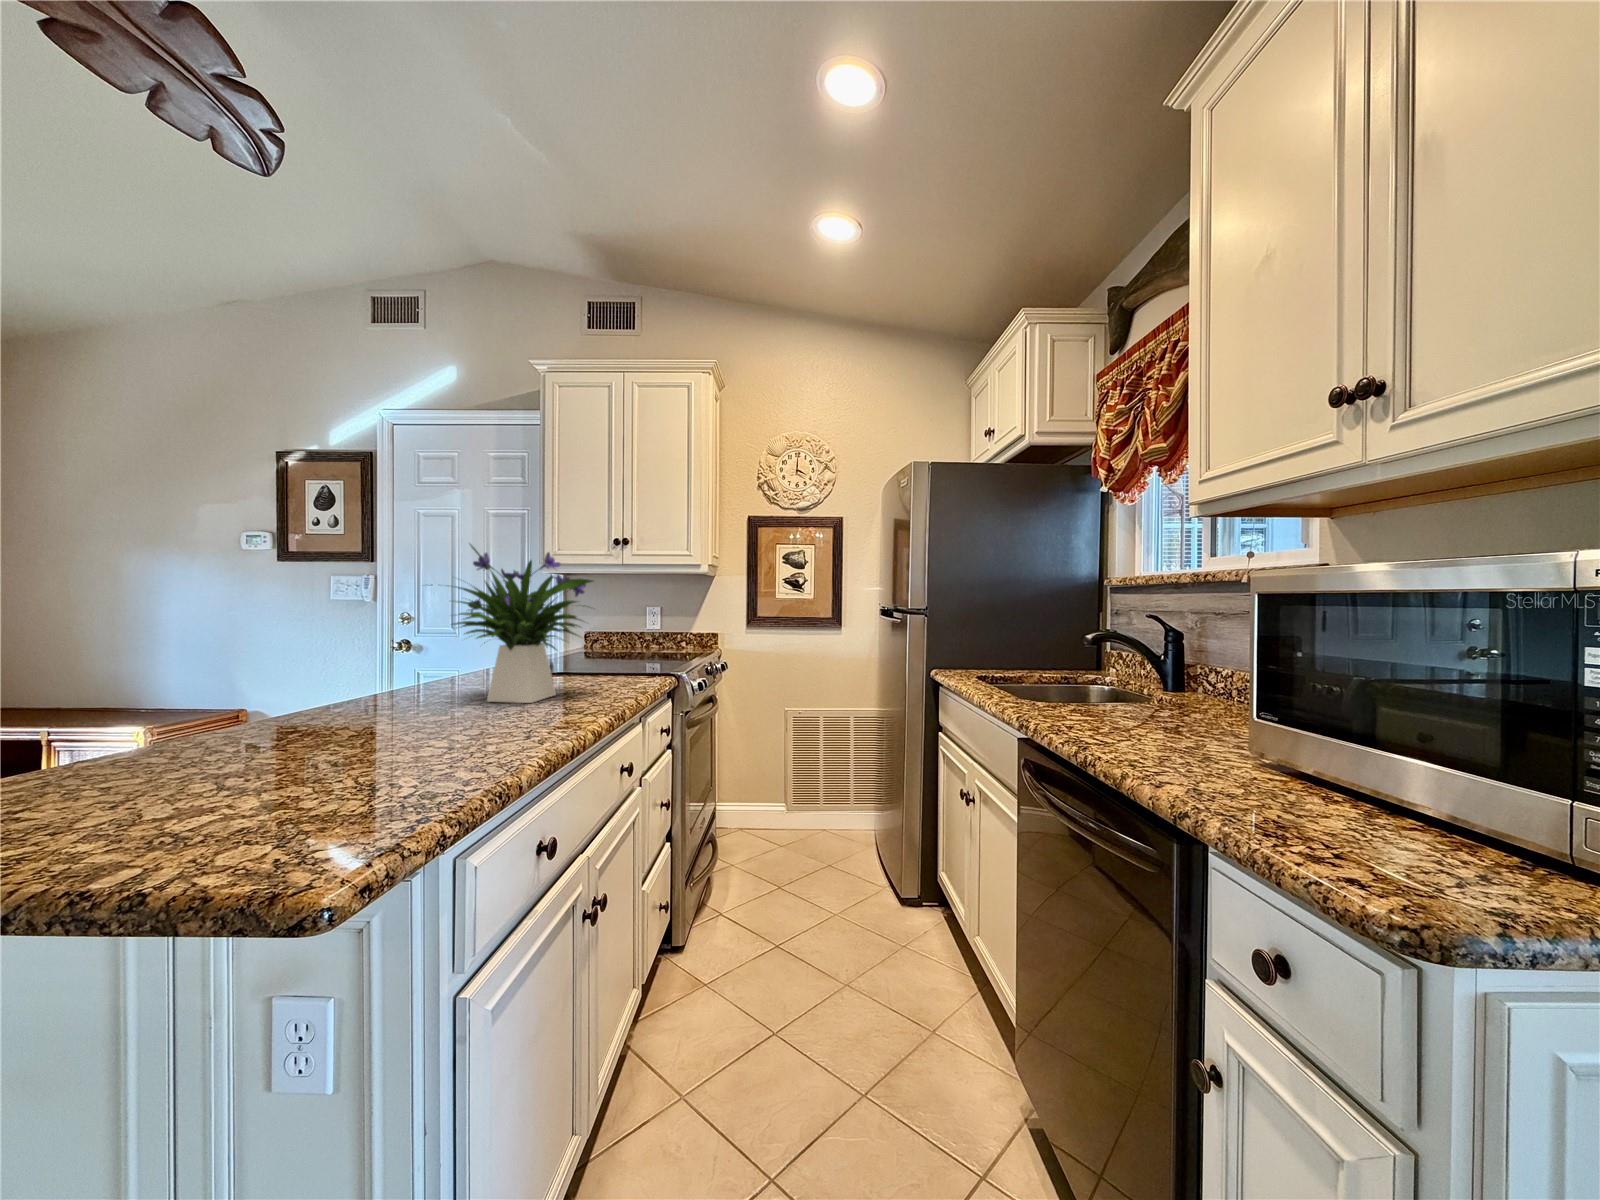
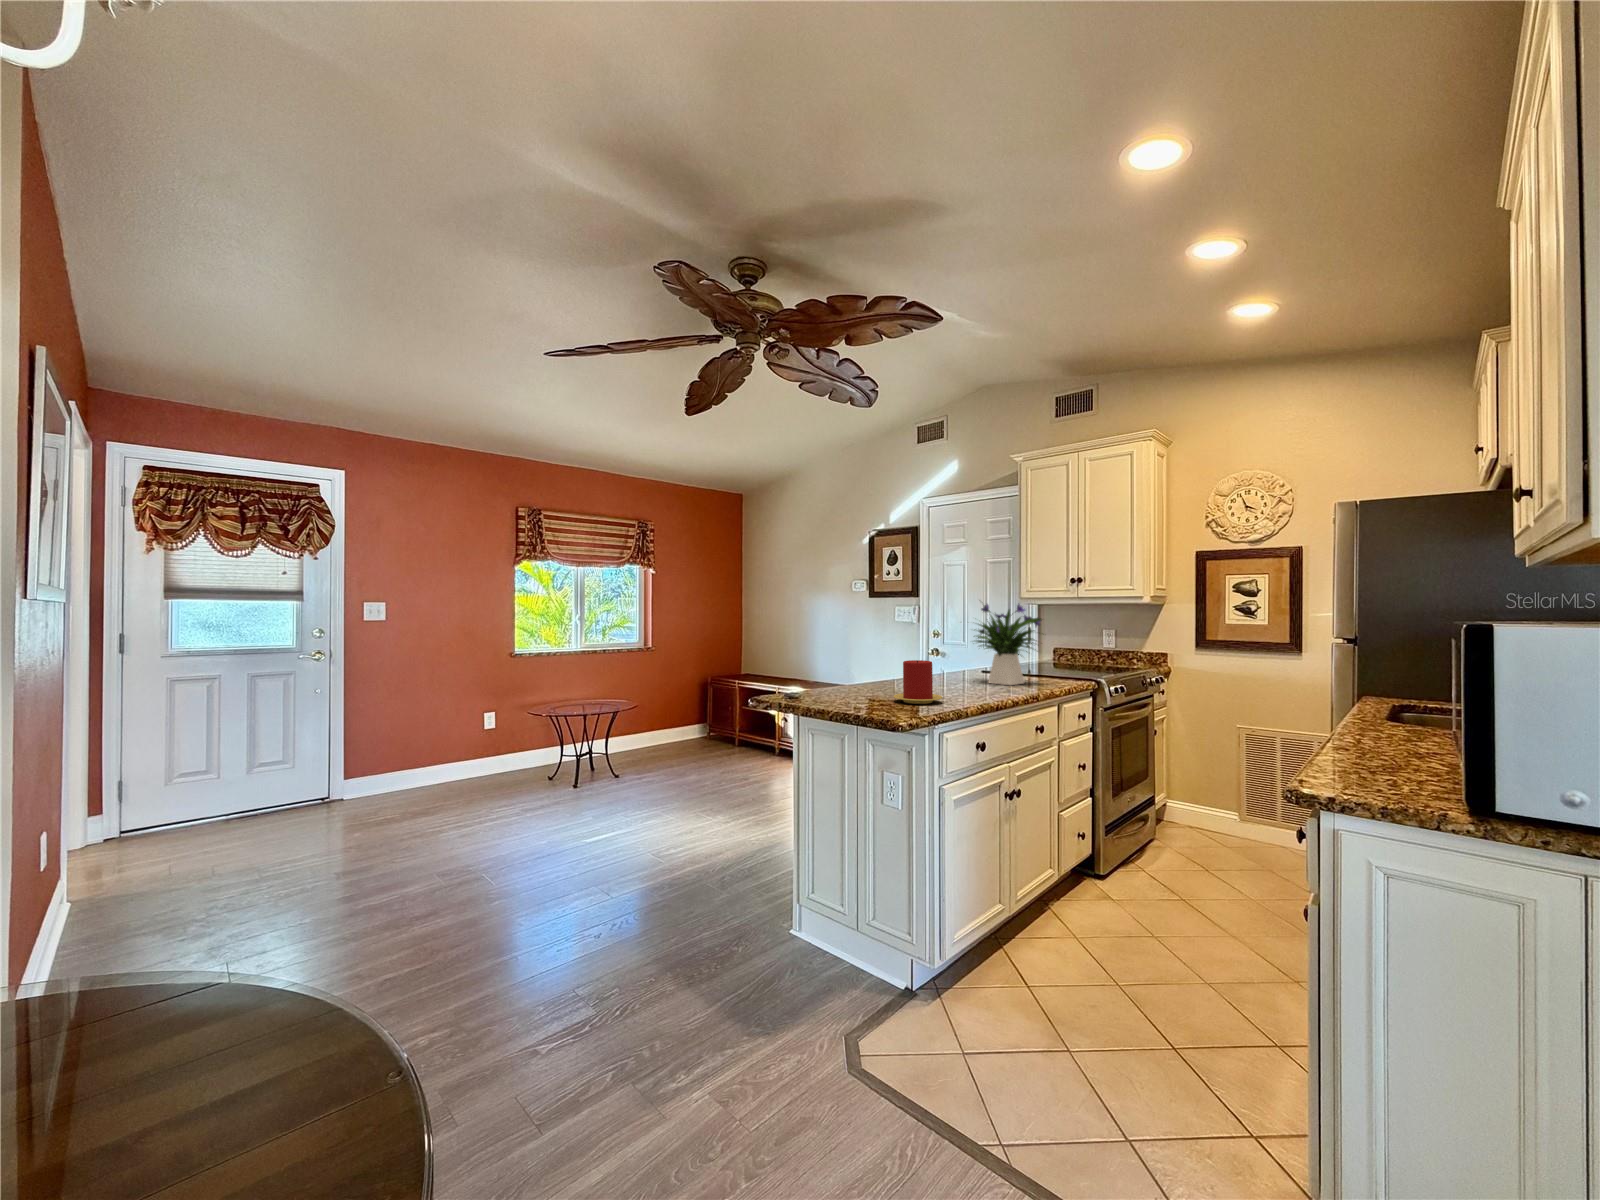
candle: none [117,681,333,833] -> present [894,660,943,704]

